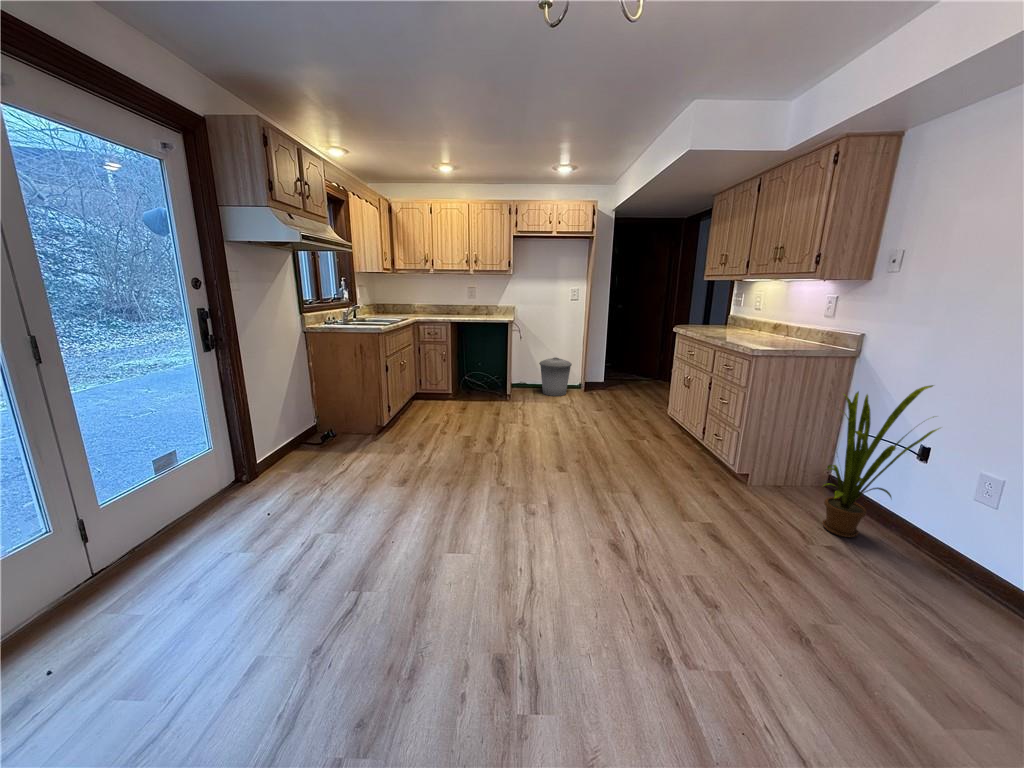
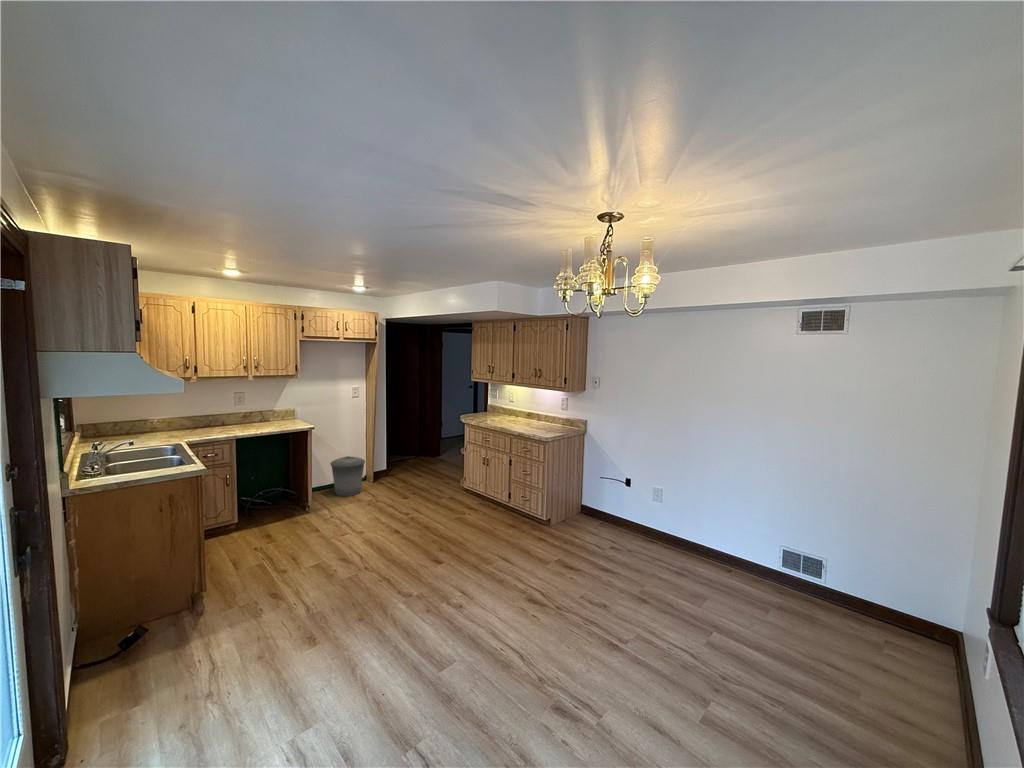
house plant: present [822,385,939,537] -> none [593,447,641,541]

